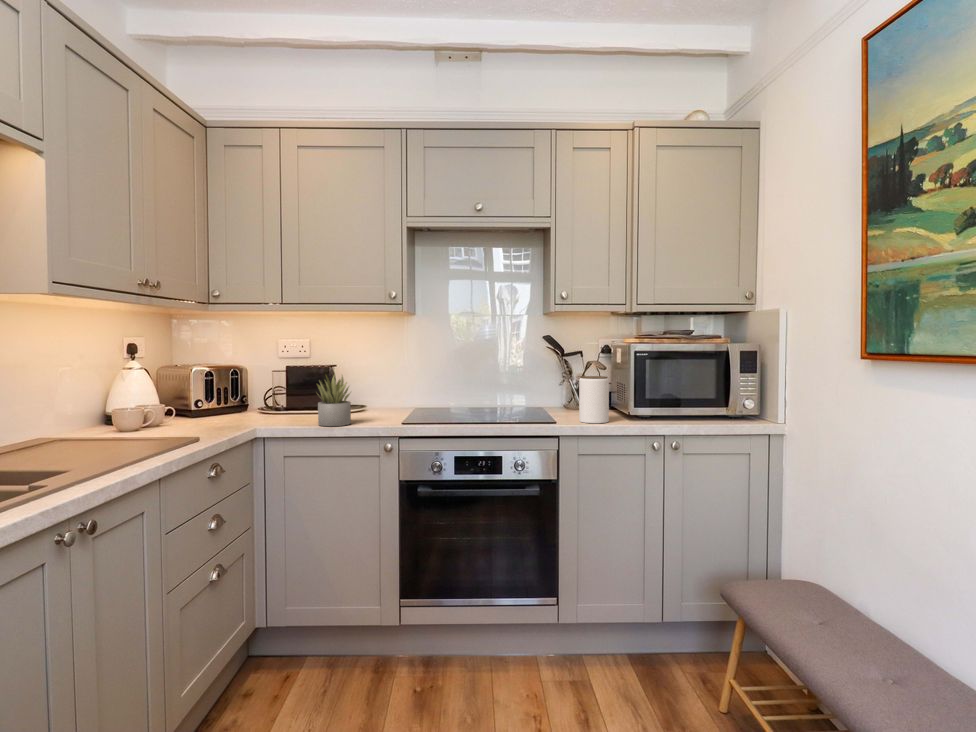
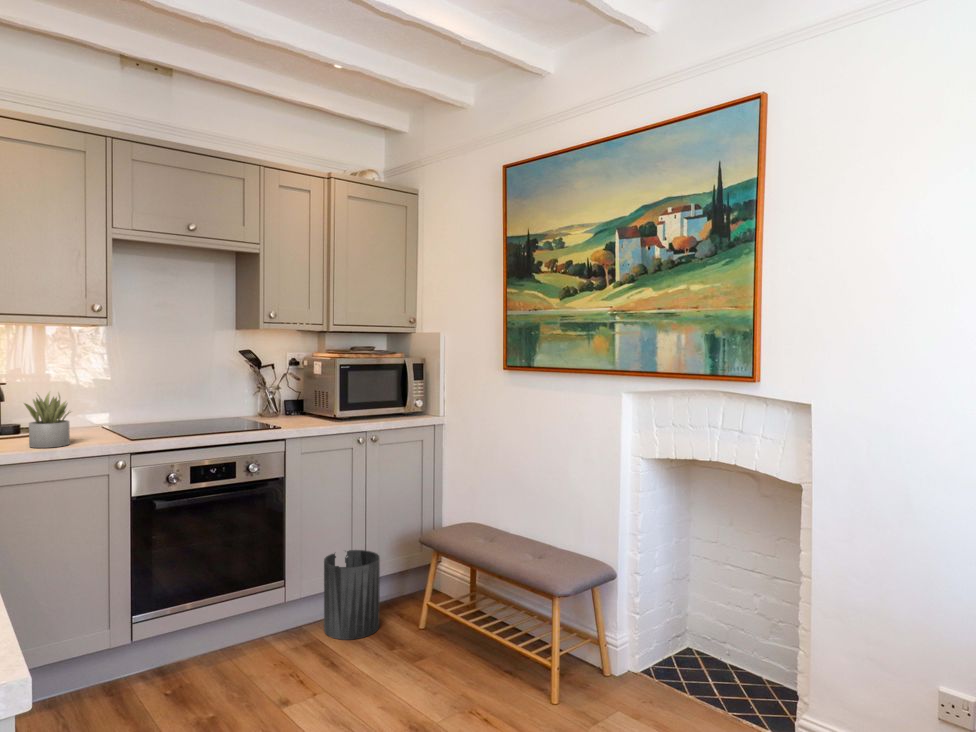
jar: present [579,376,609,423] -> none [295,386,320,426]
trash can: none [601,578,671,696] -> present [324,550,380,640]

